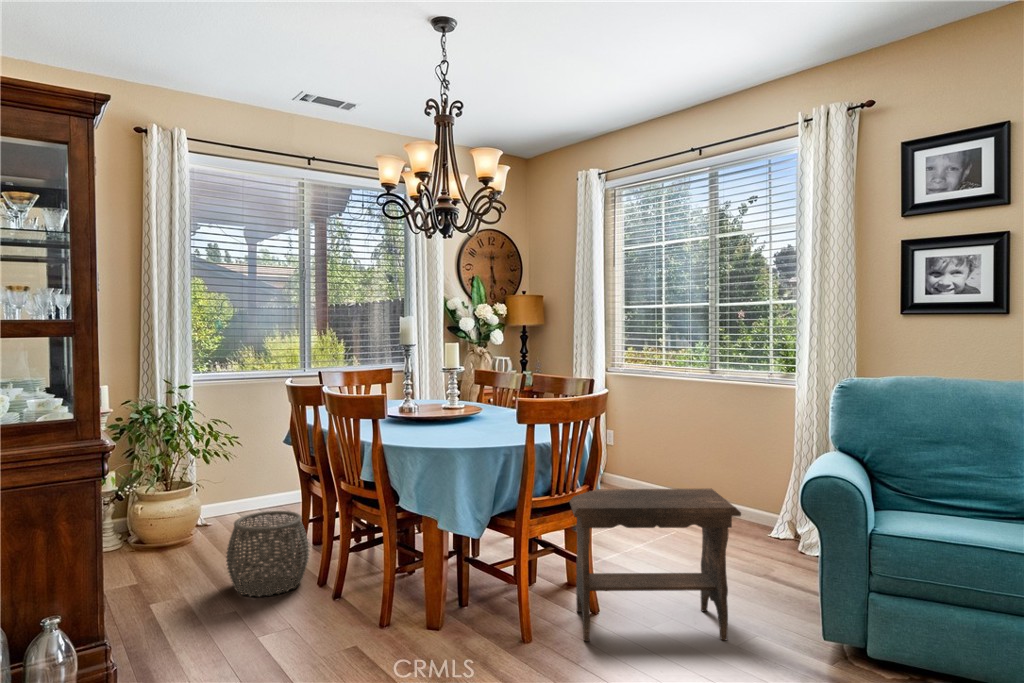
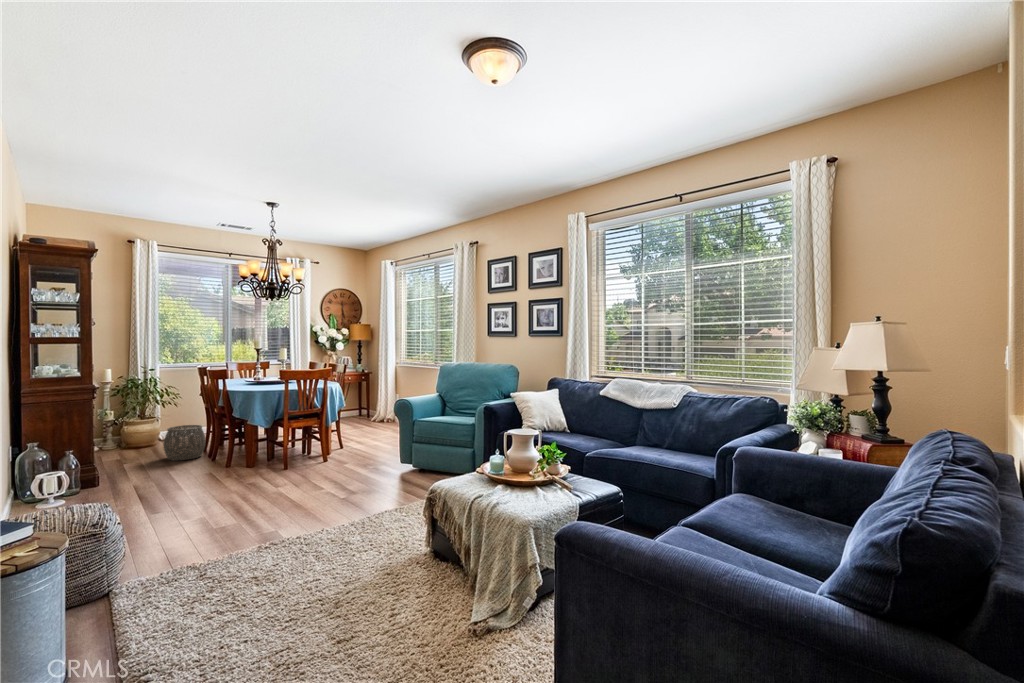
footstool: present [570,488,741,641] -> none [306,409,380,468]

